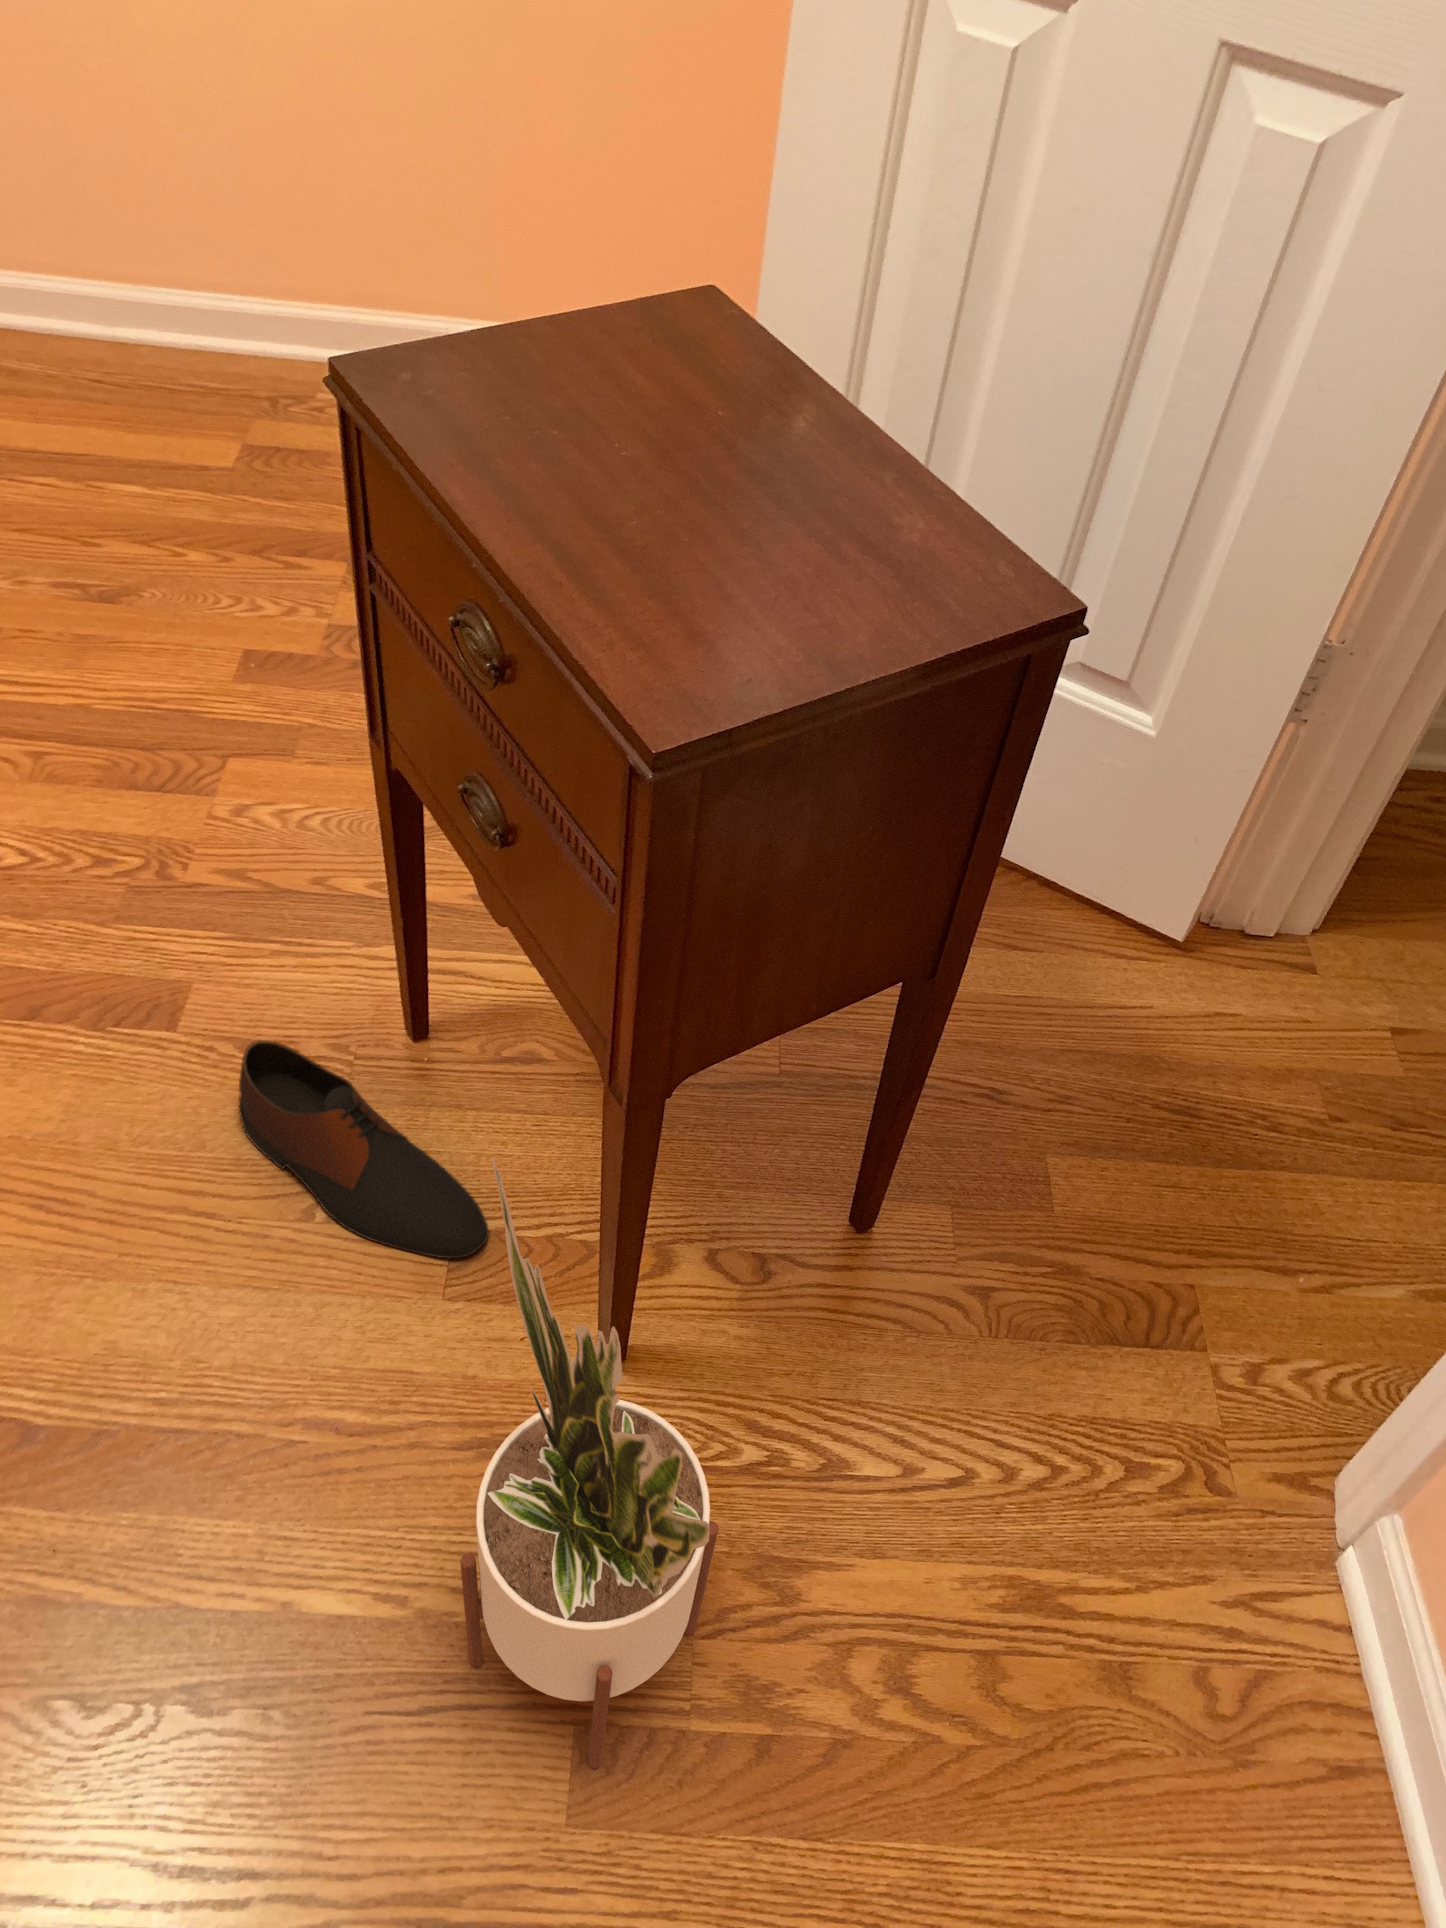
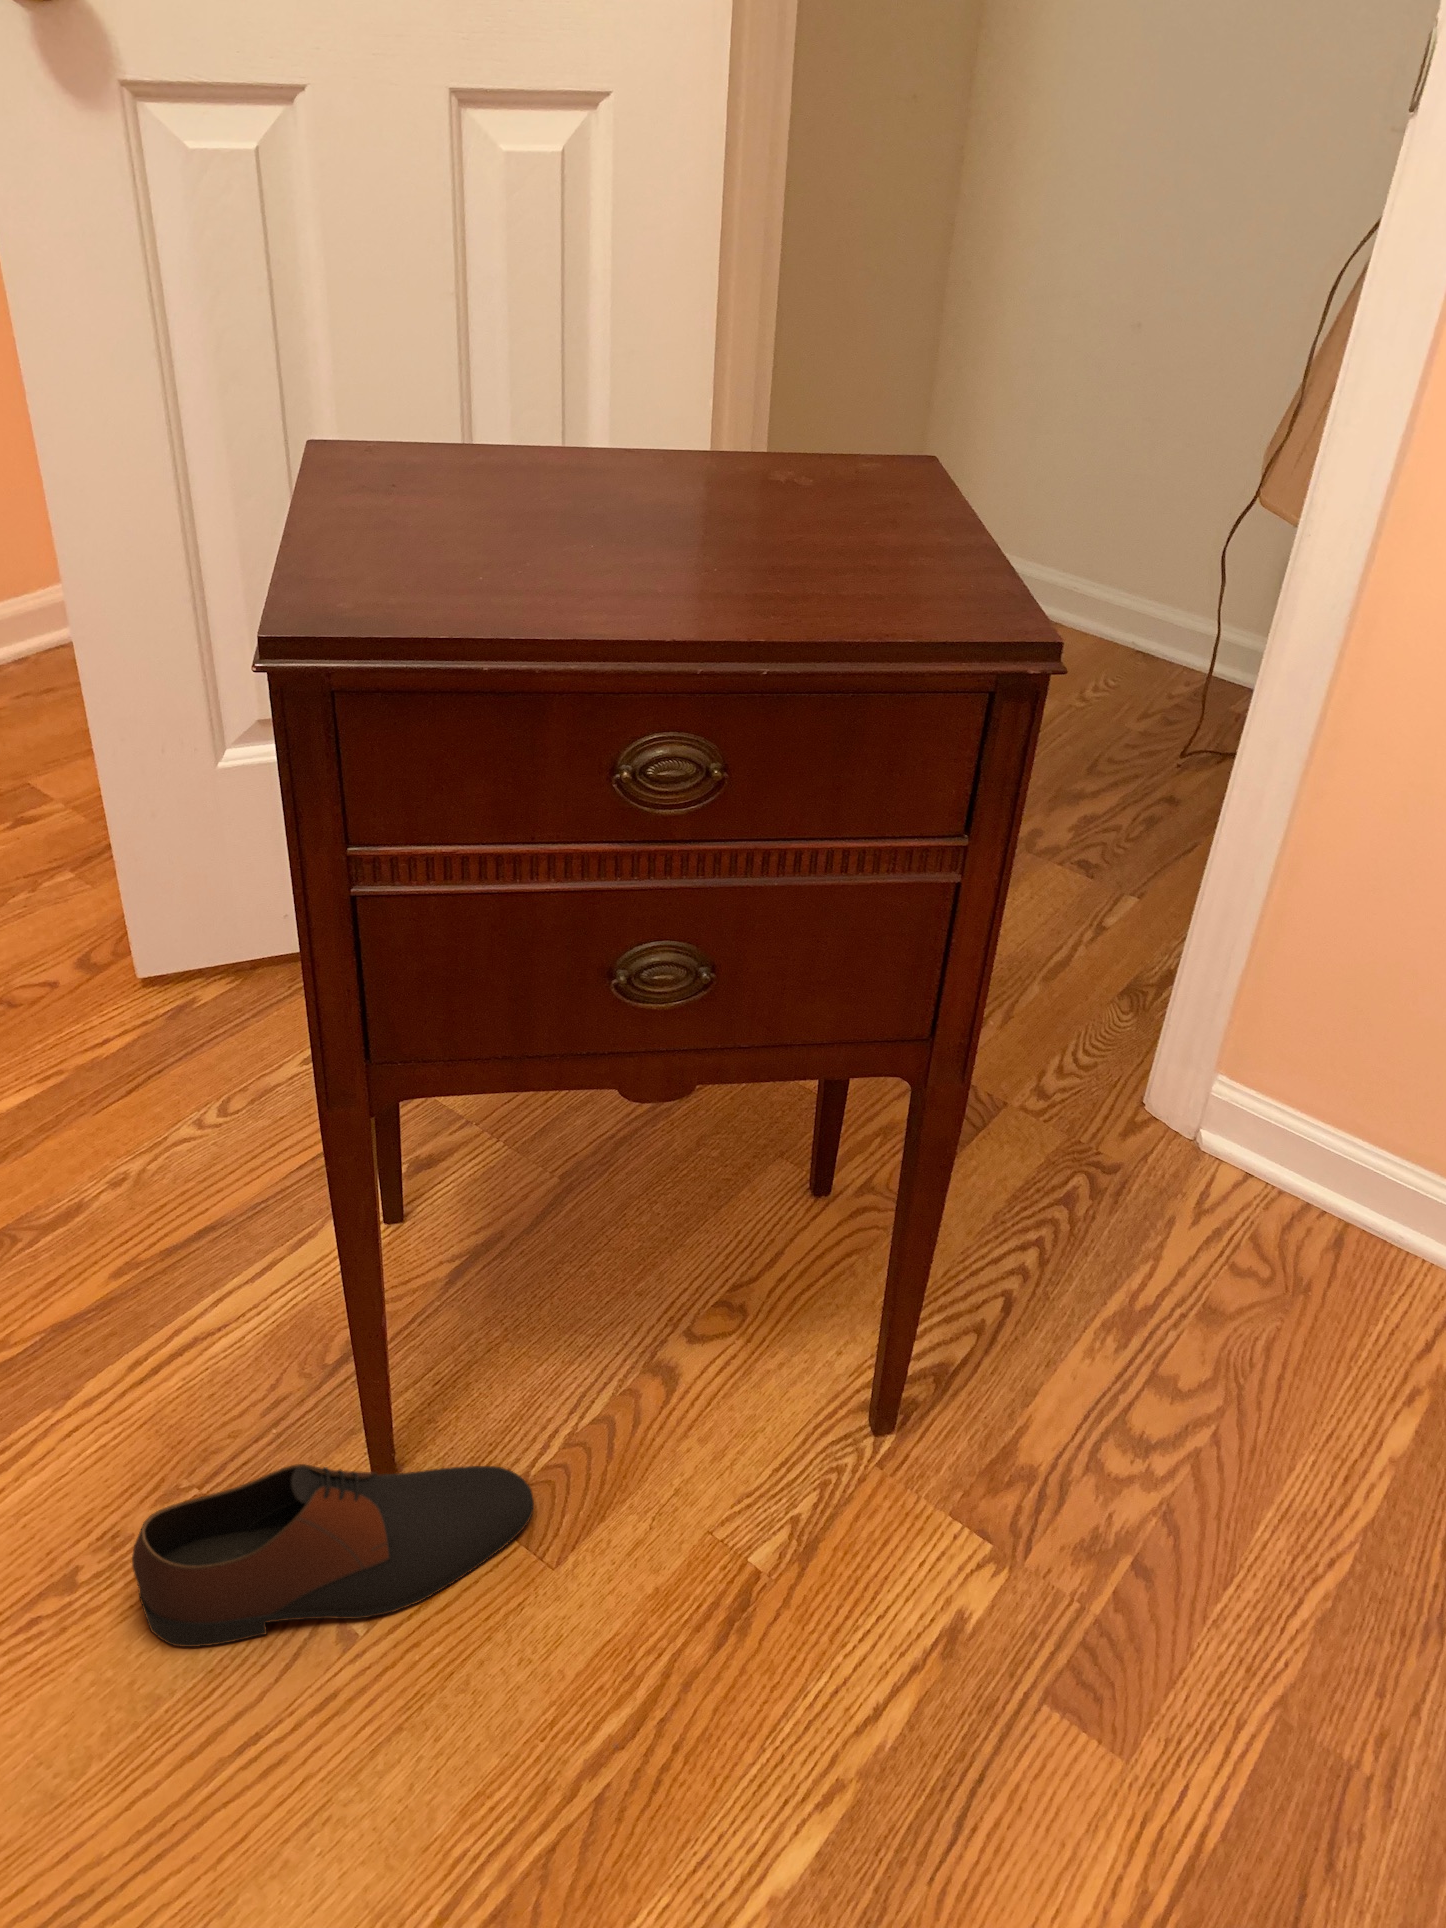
potted plant: present [460,1158,718,1769] -> none [867,1127,1267,1762]

